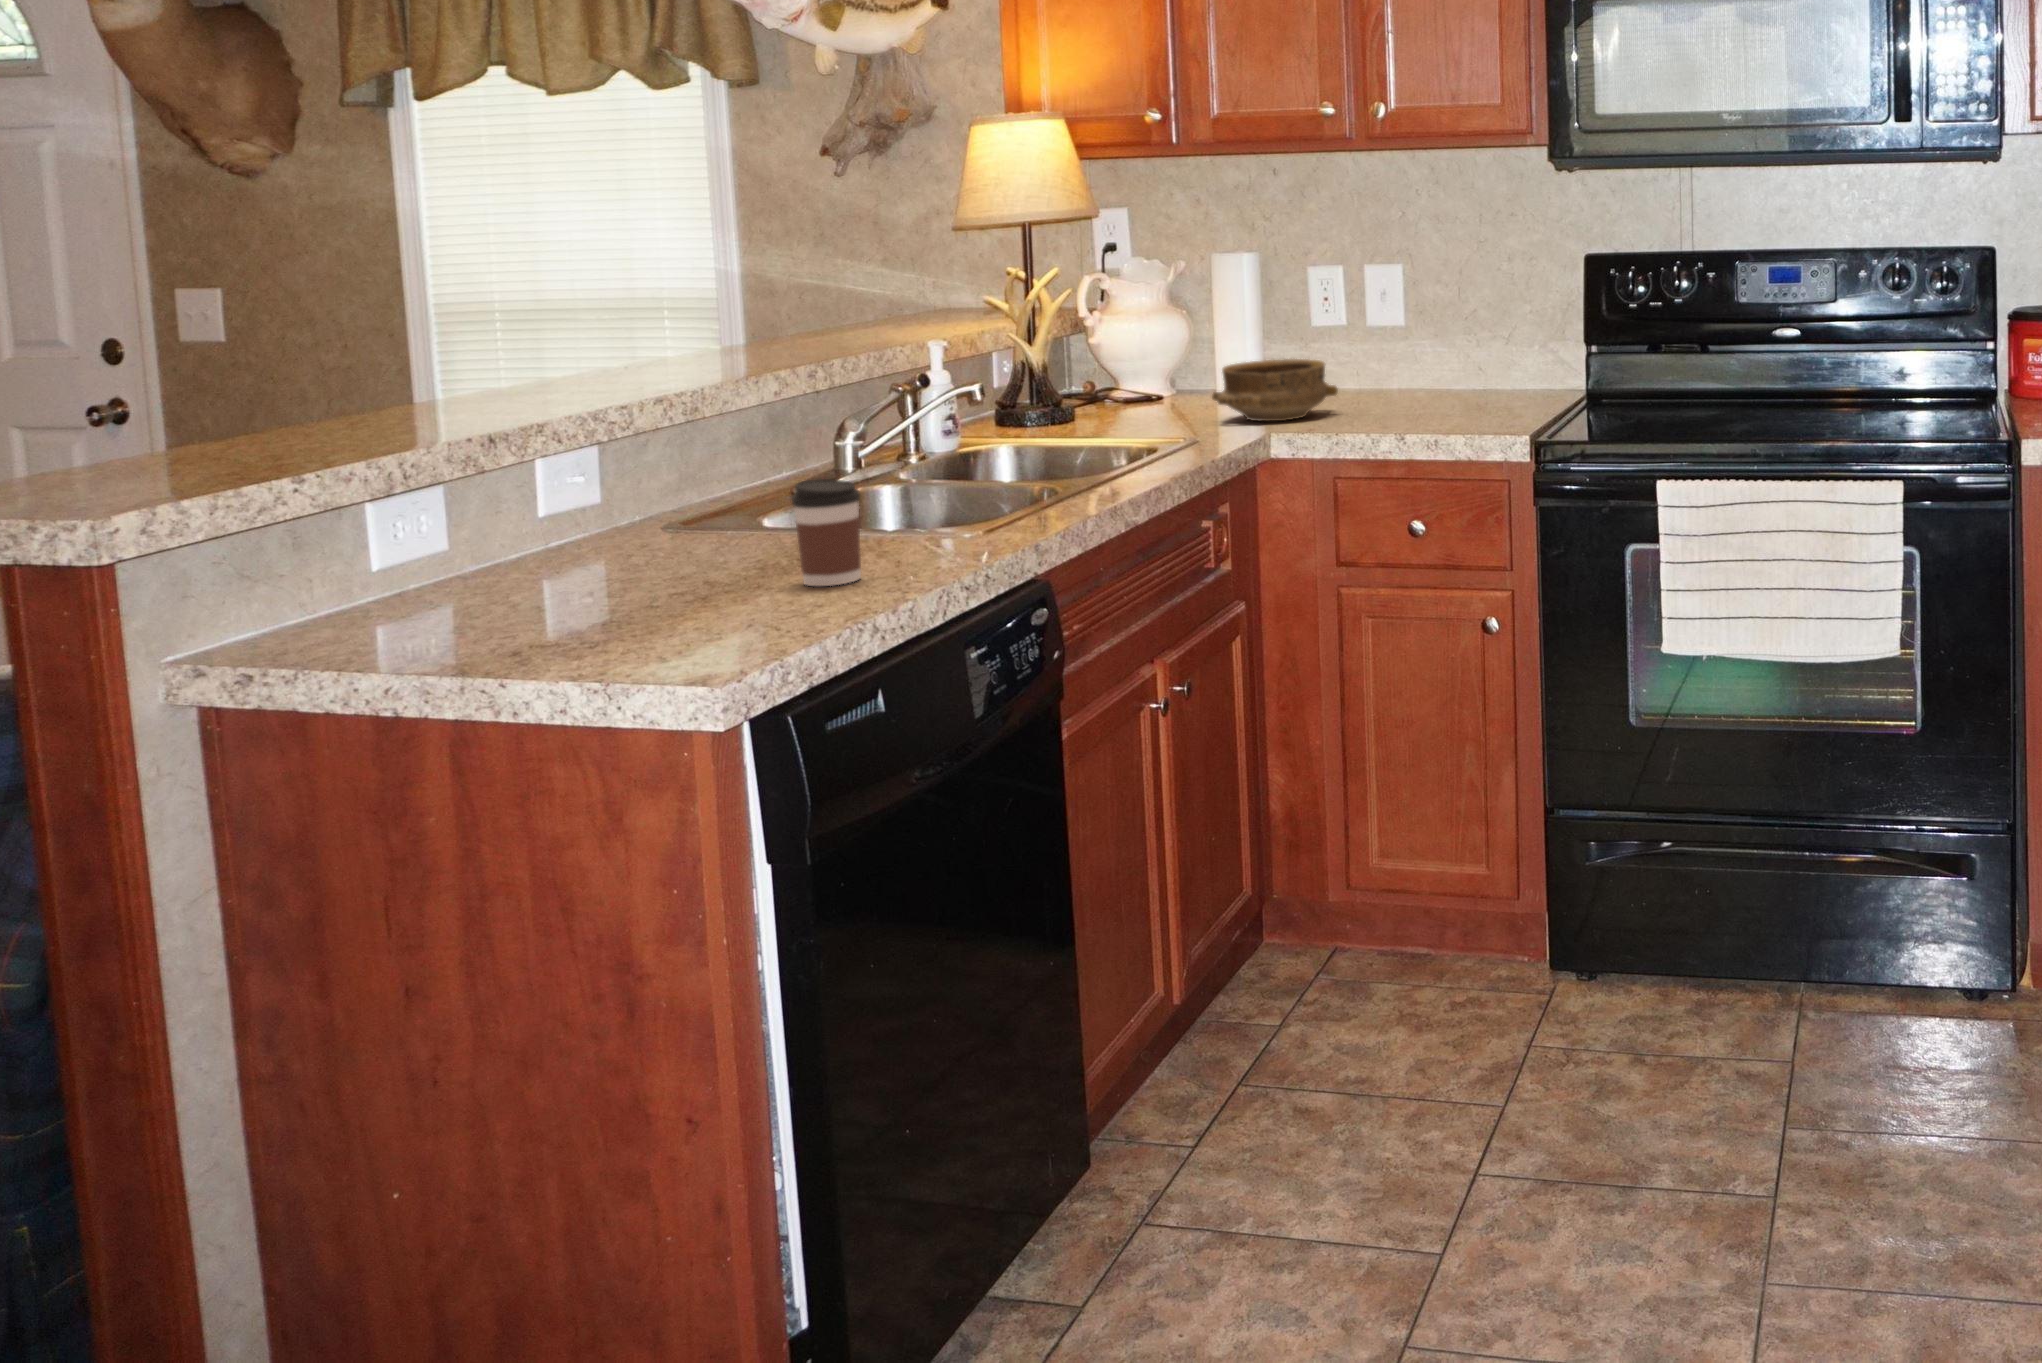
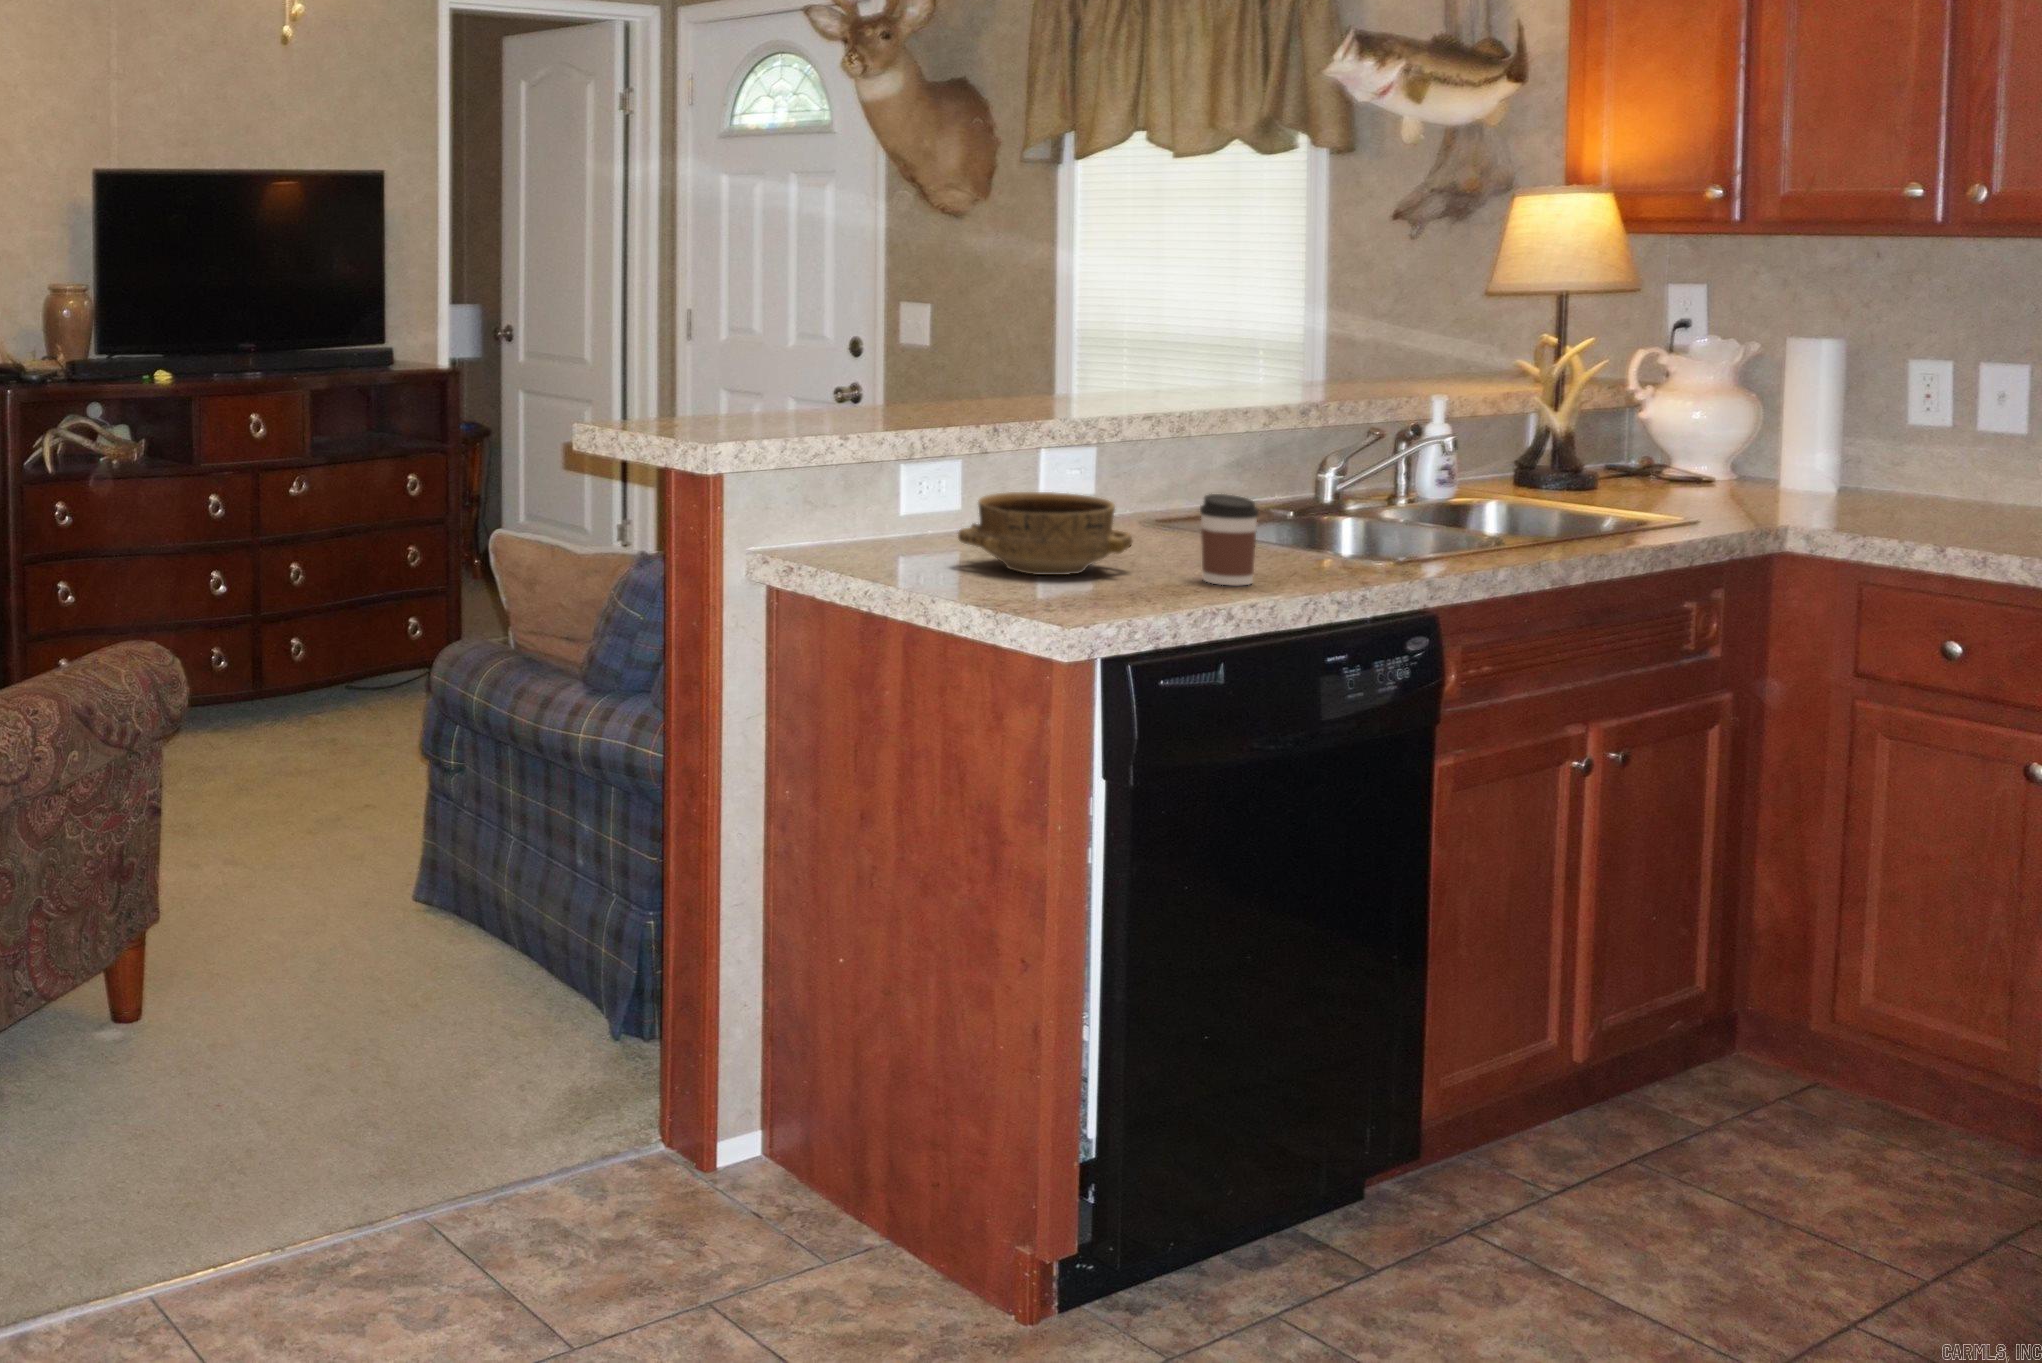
ceramic bowl: present [1212,359,1338,421] -> present [958,492,1132,575]

